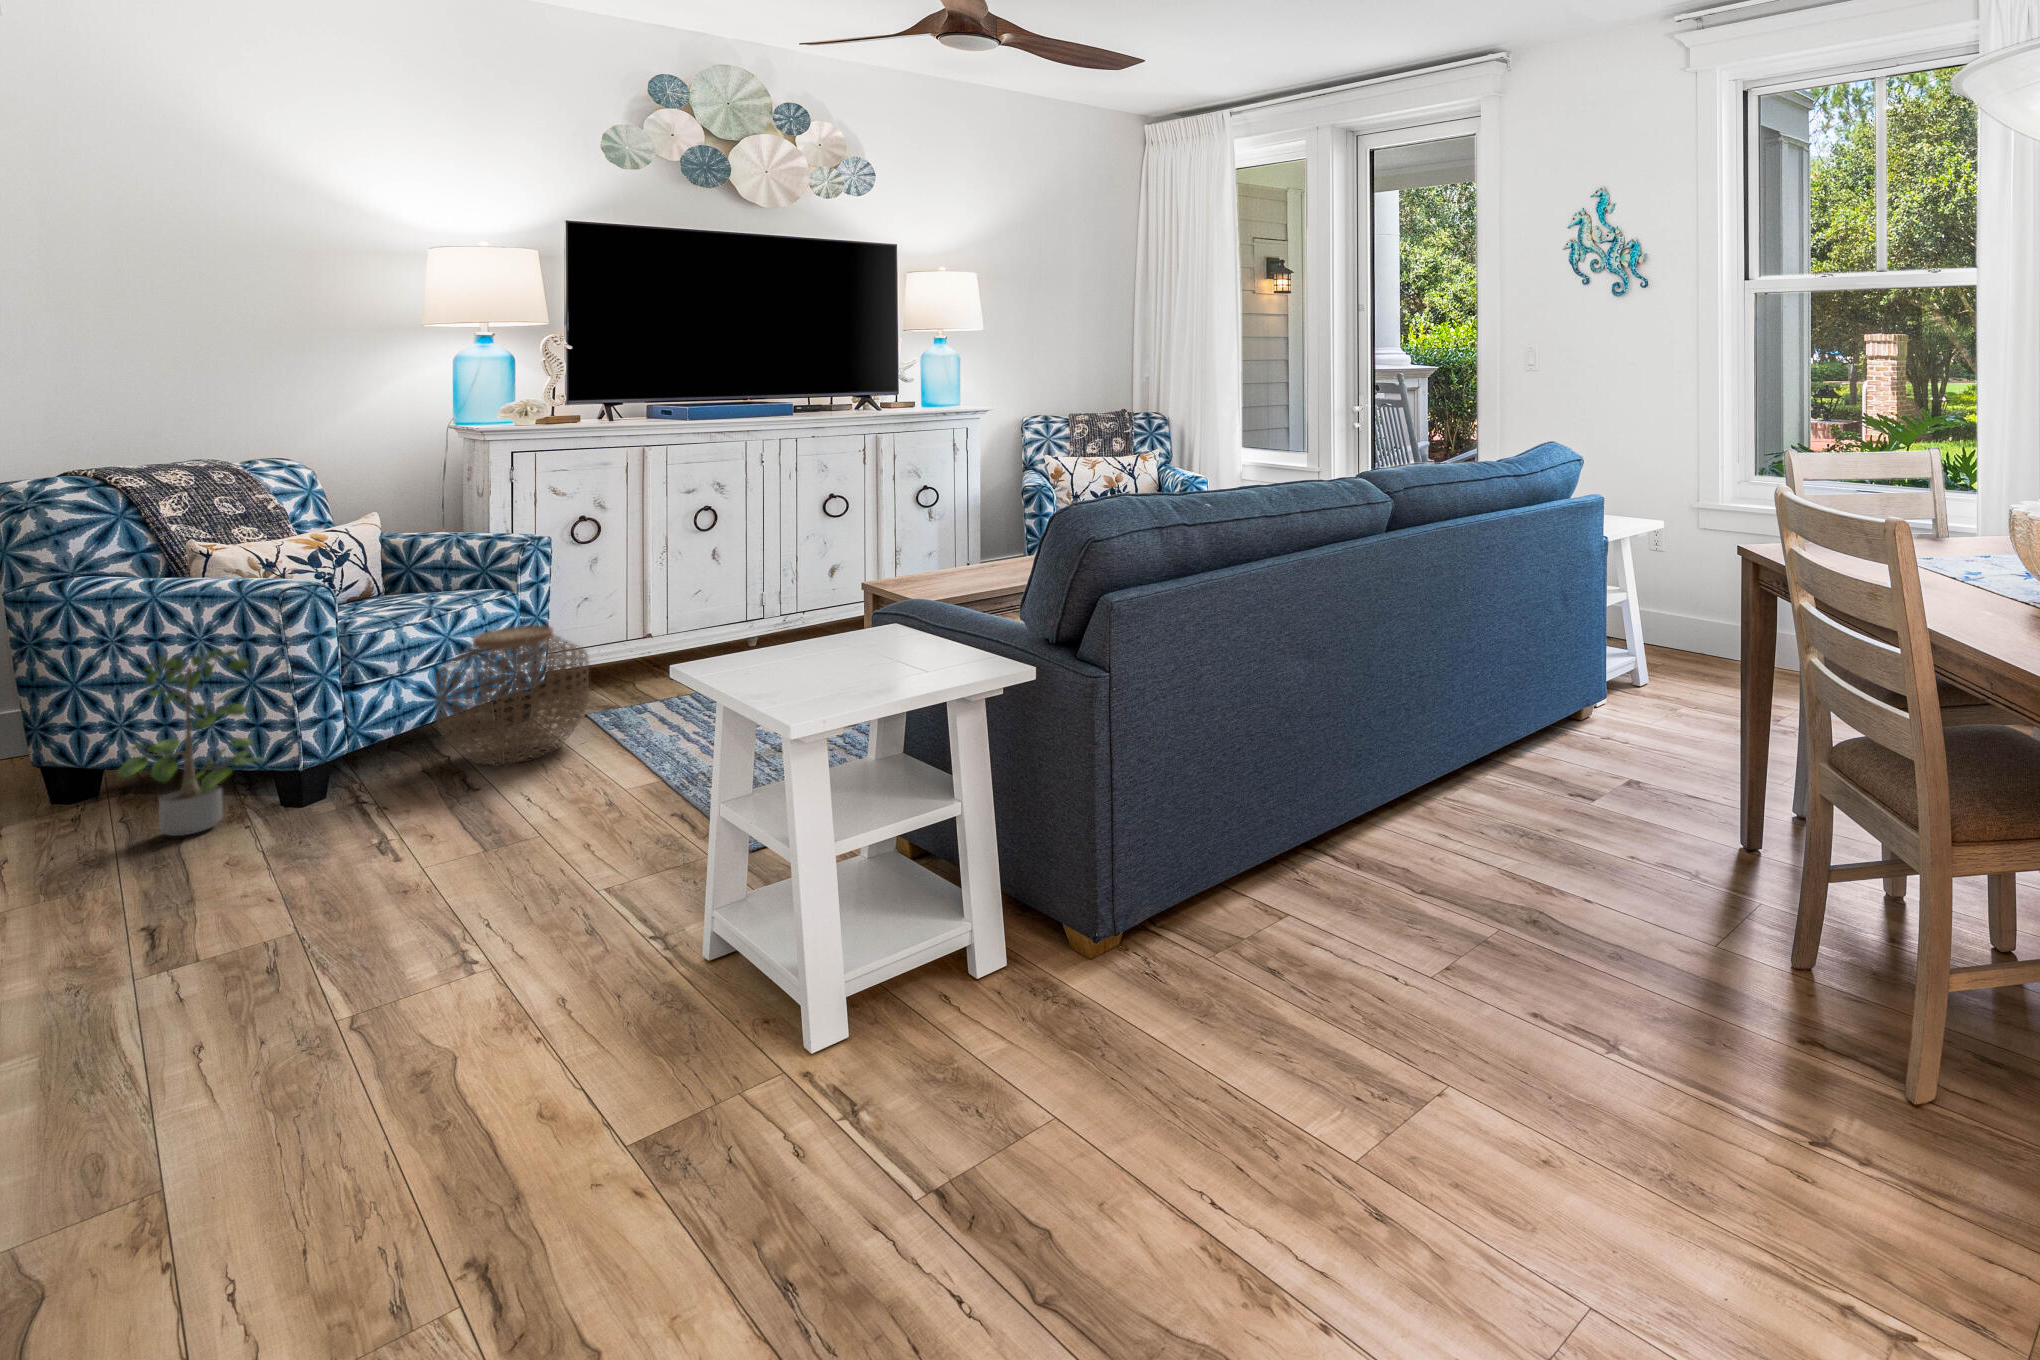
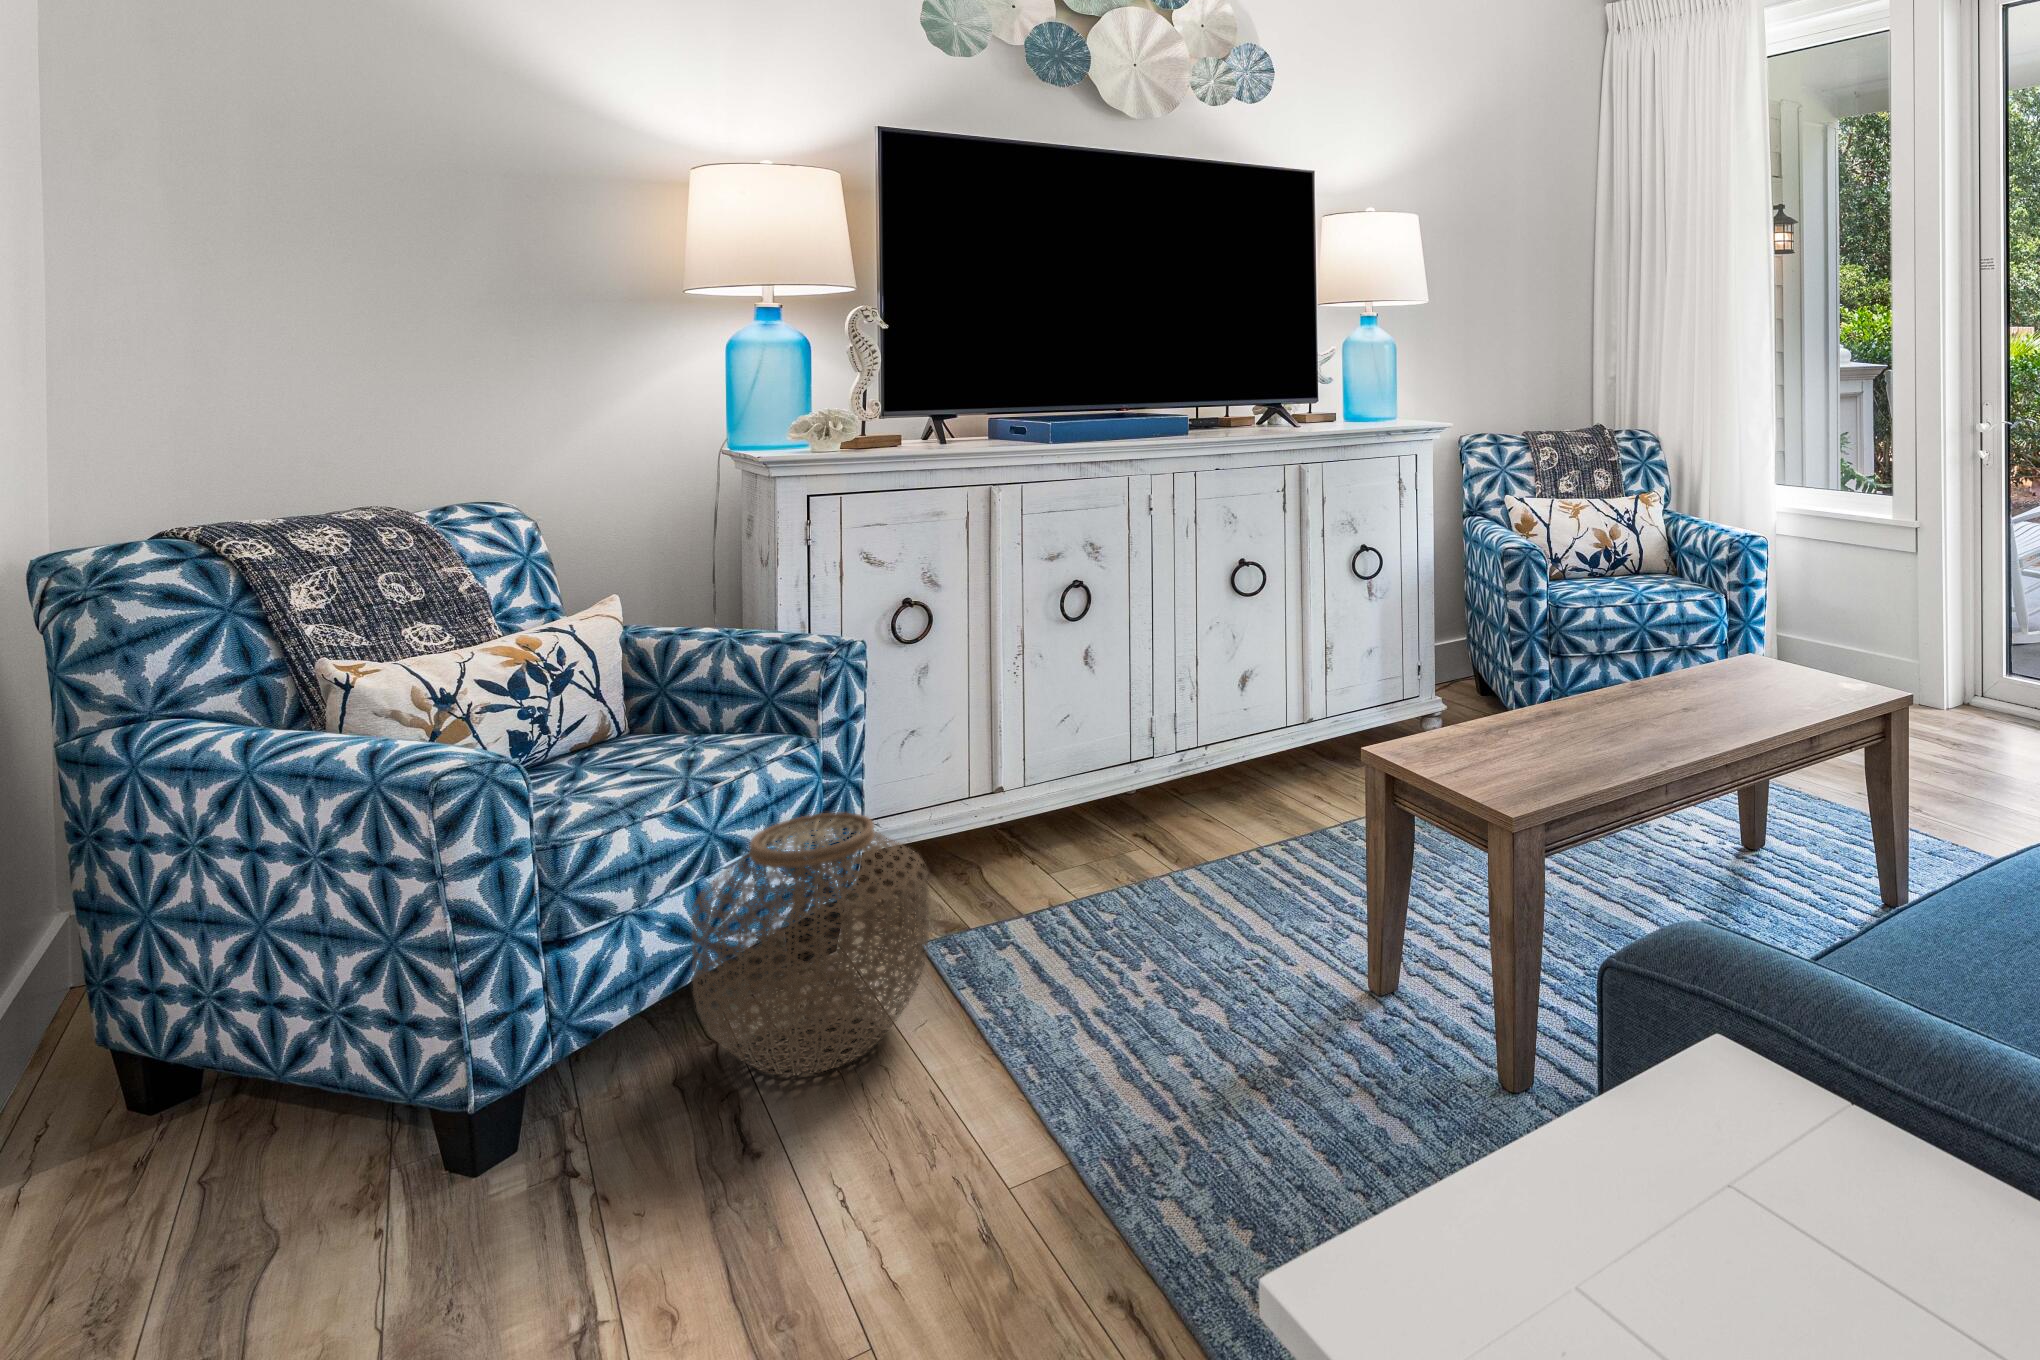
potted plant: present [118,648,264,836] -> none [161,883,414,1249]

